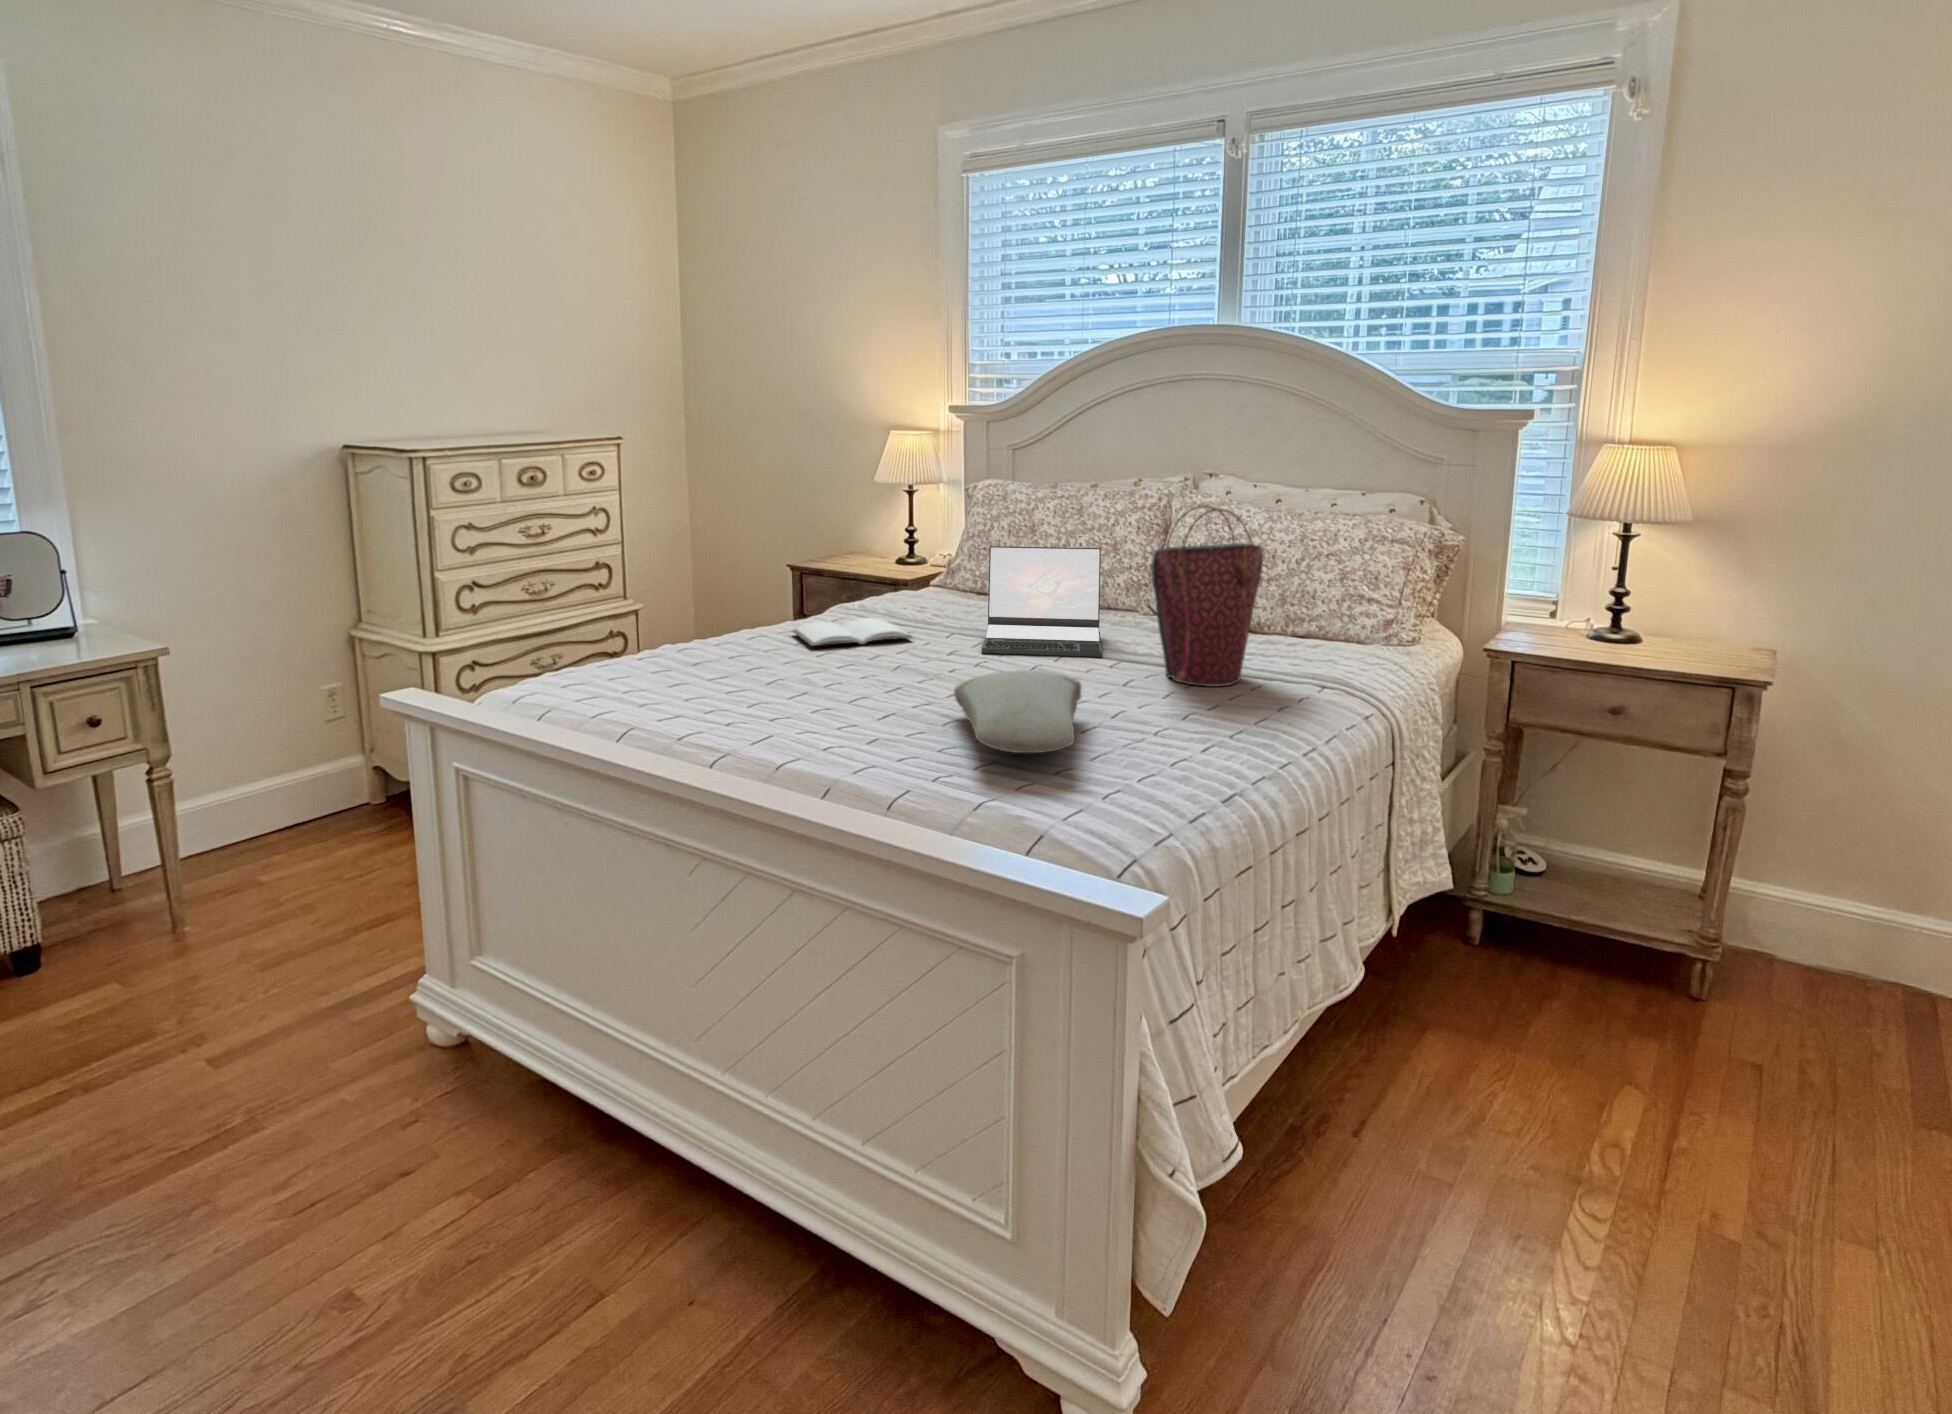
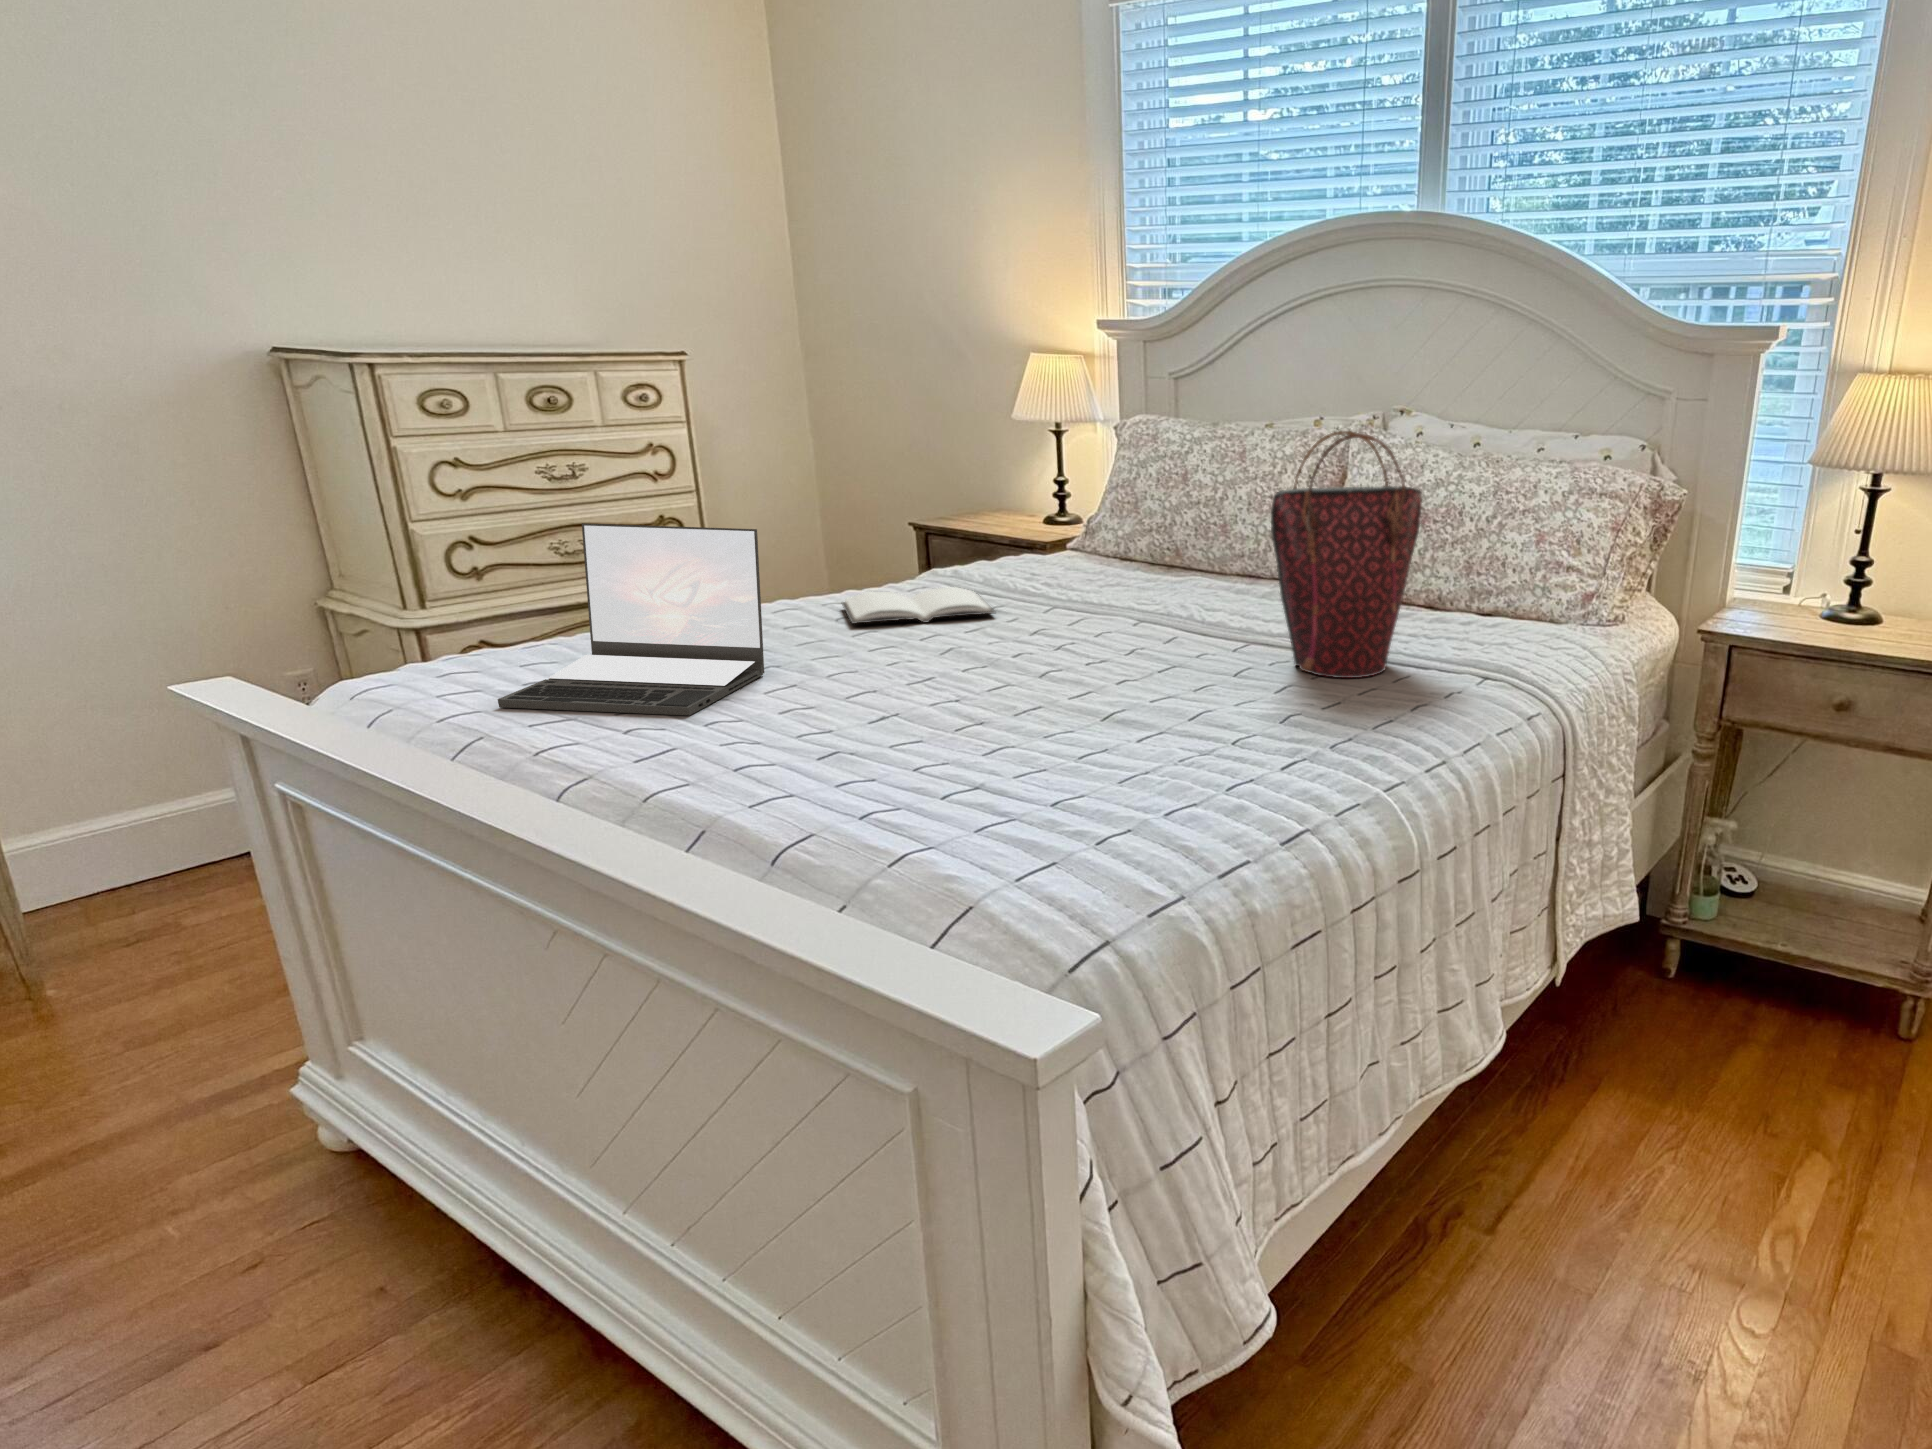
laptop: present [982,546,1102,657] -> present [497,523,764,715]
pillow: present [954,670,1081,753] -> none [942,656,1148,774]

